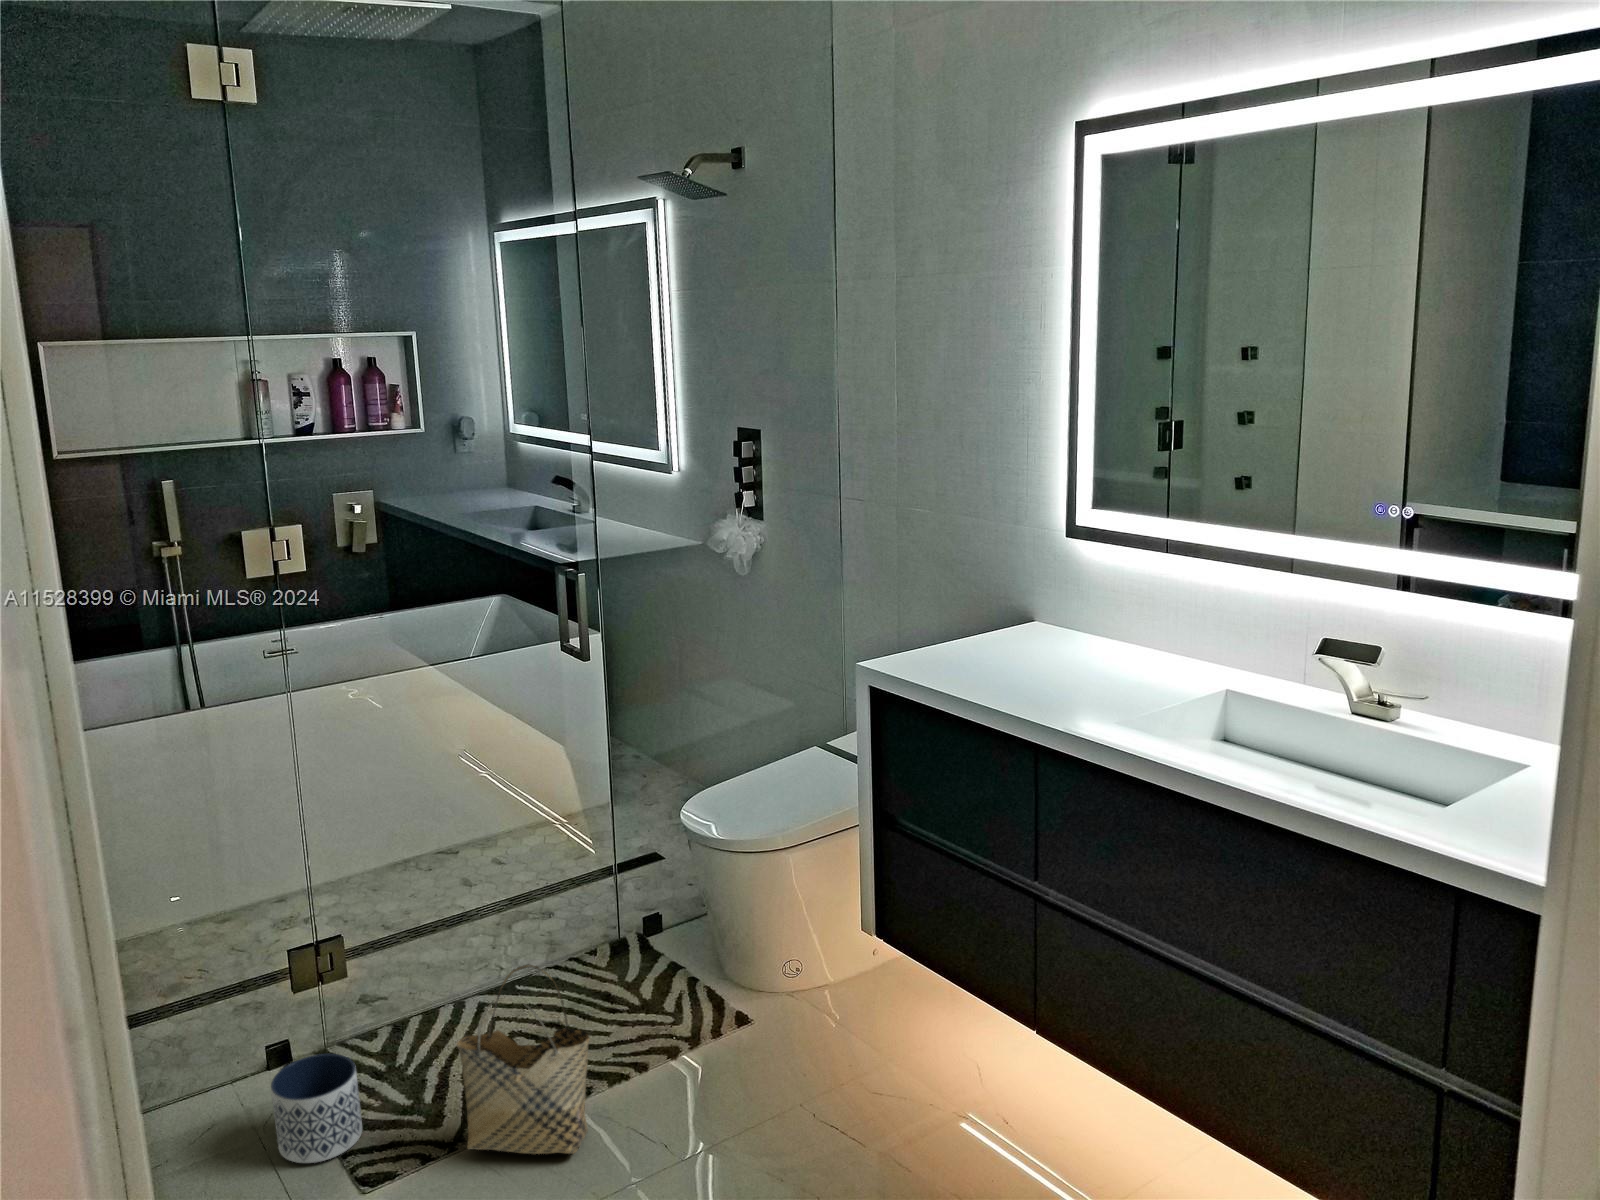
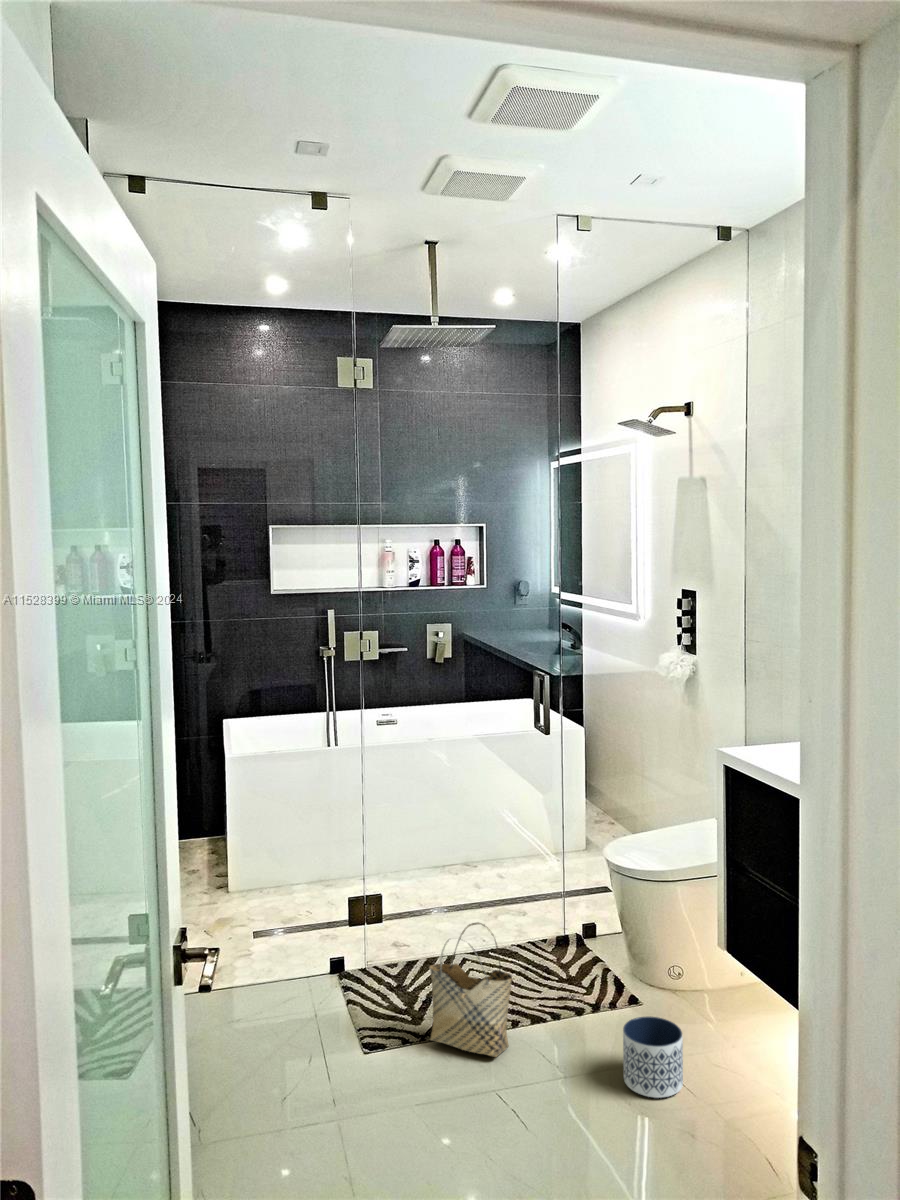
planter: present [271,1054,362,1163] -> present [623,1017,683,1098]

